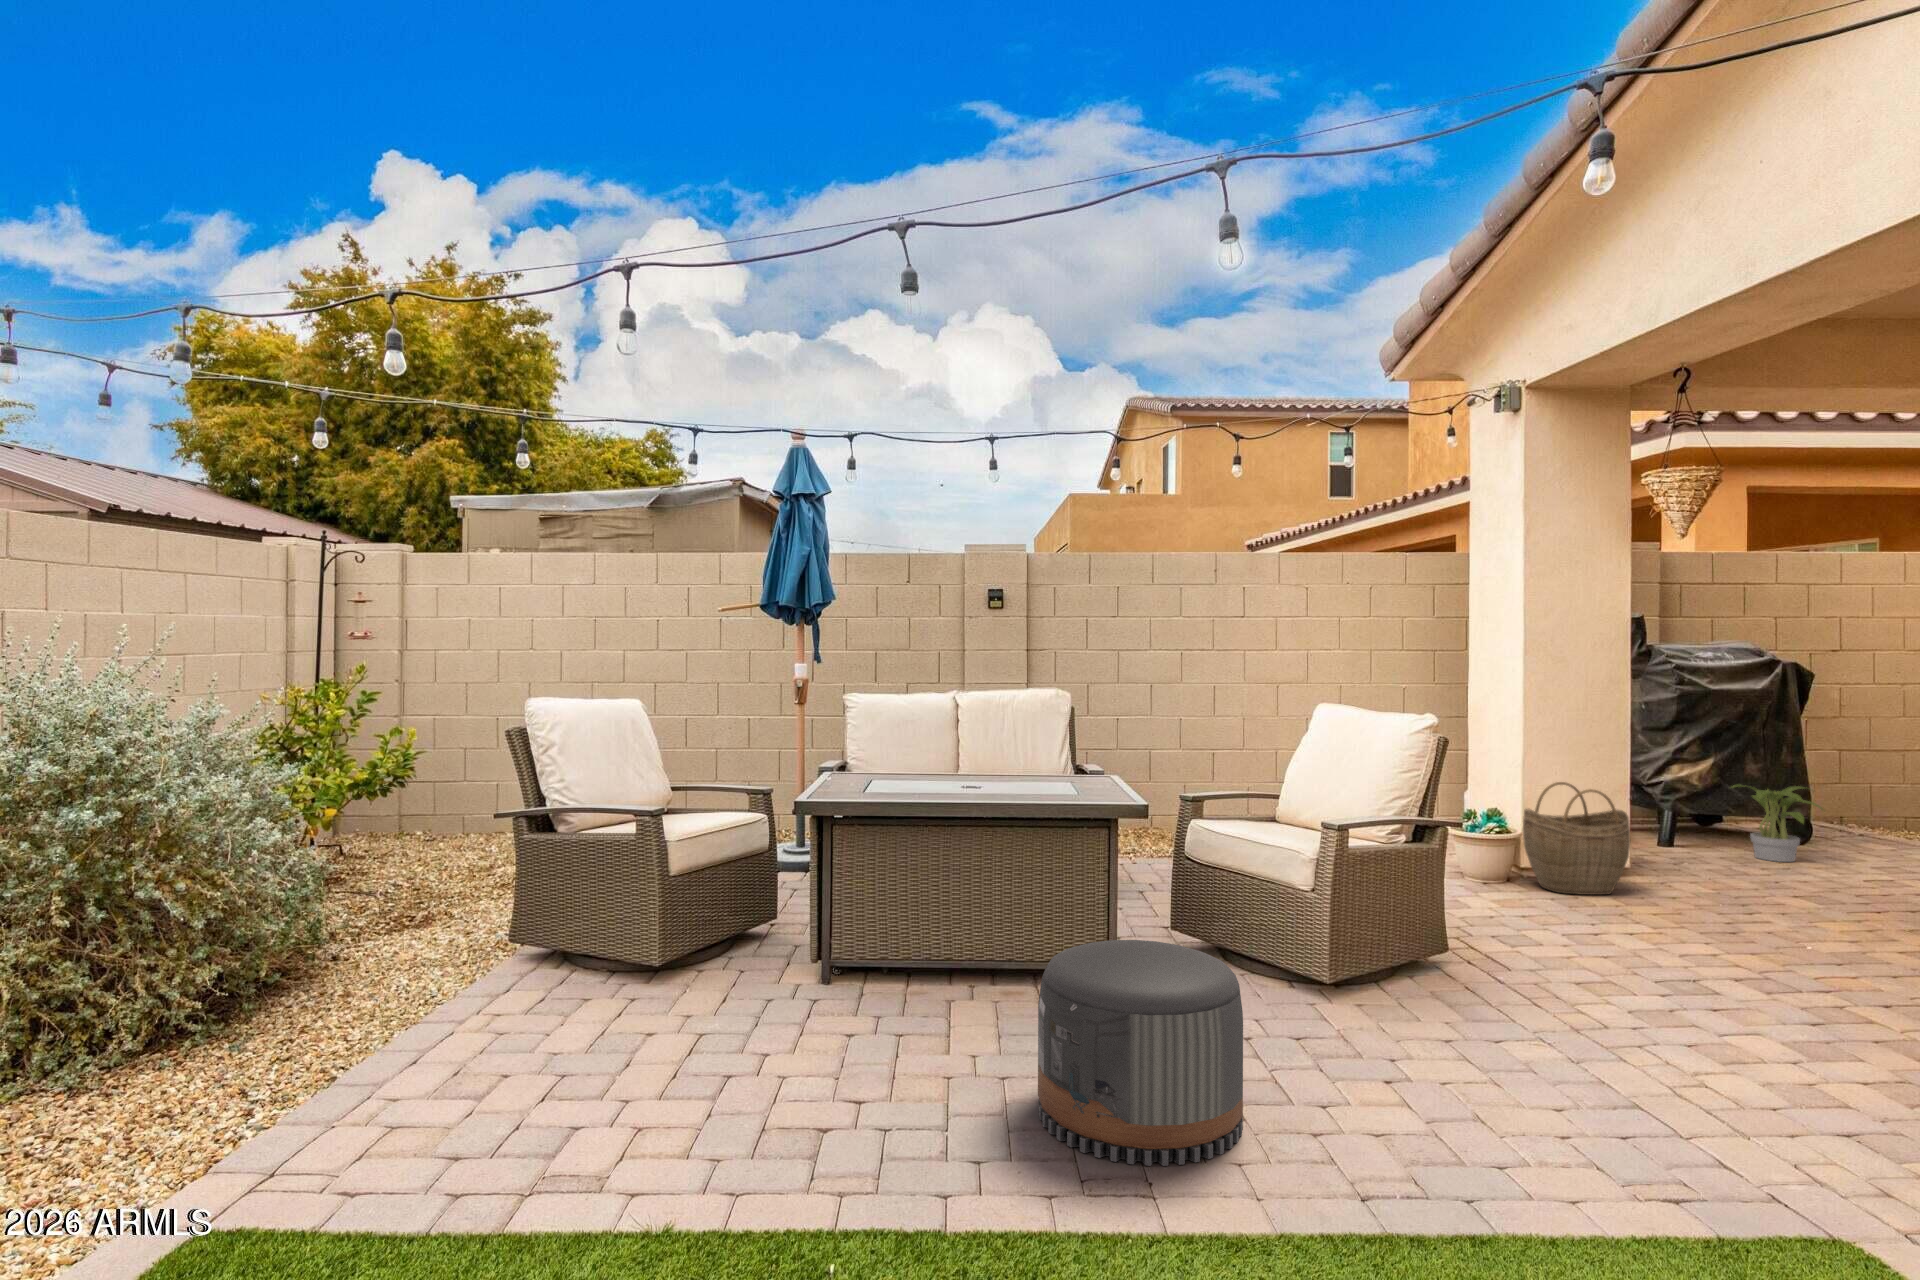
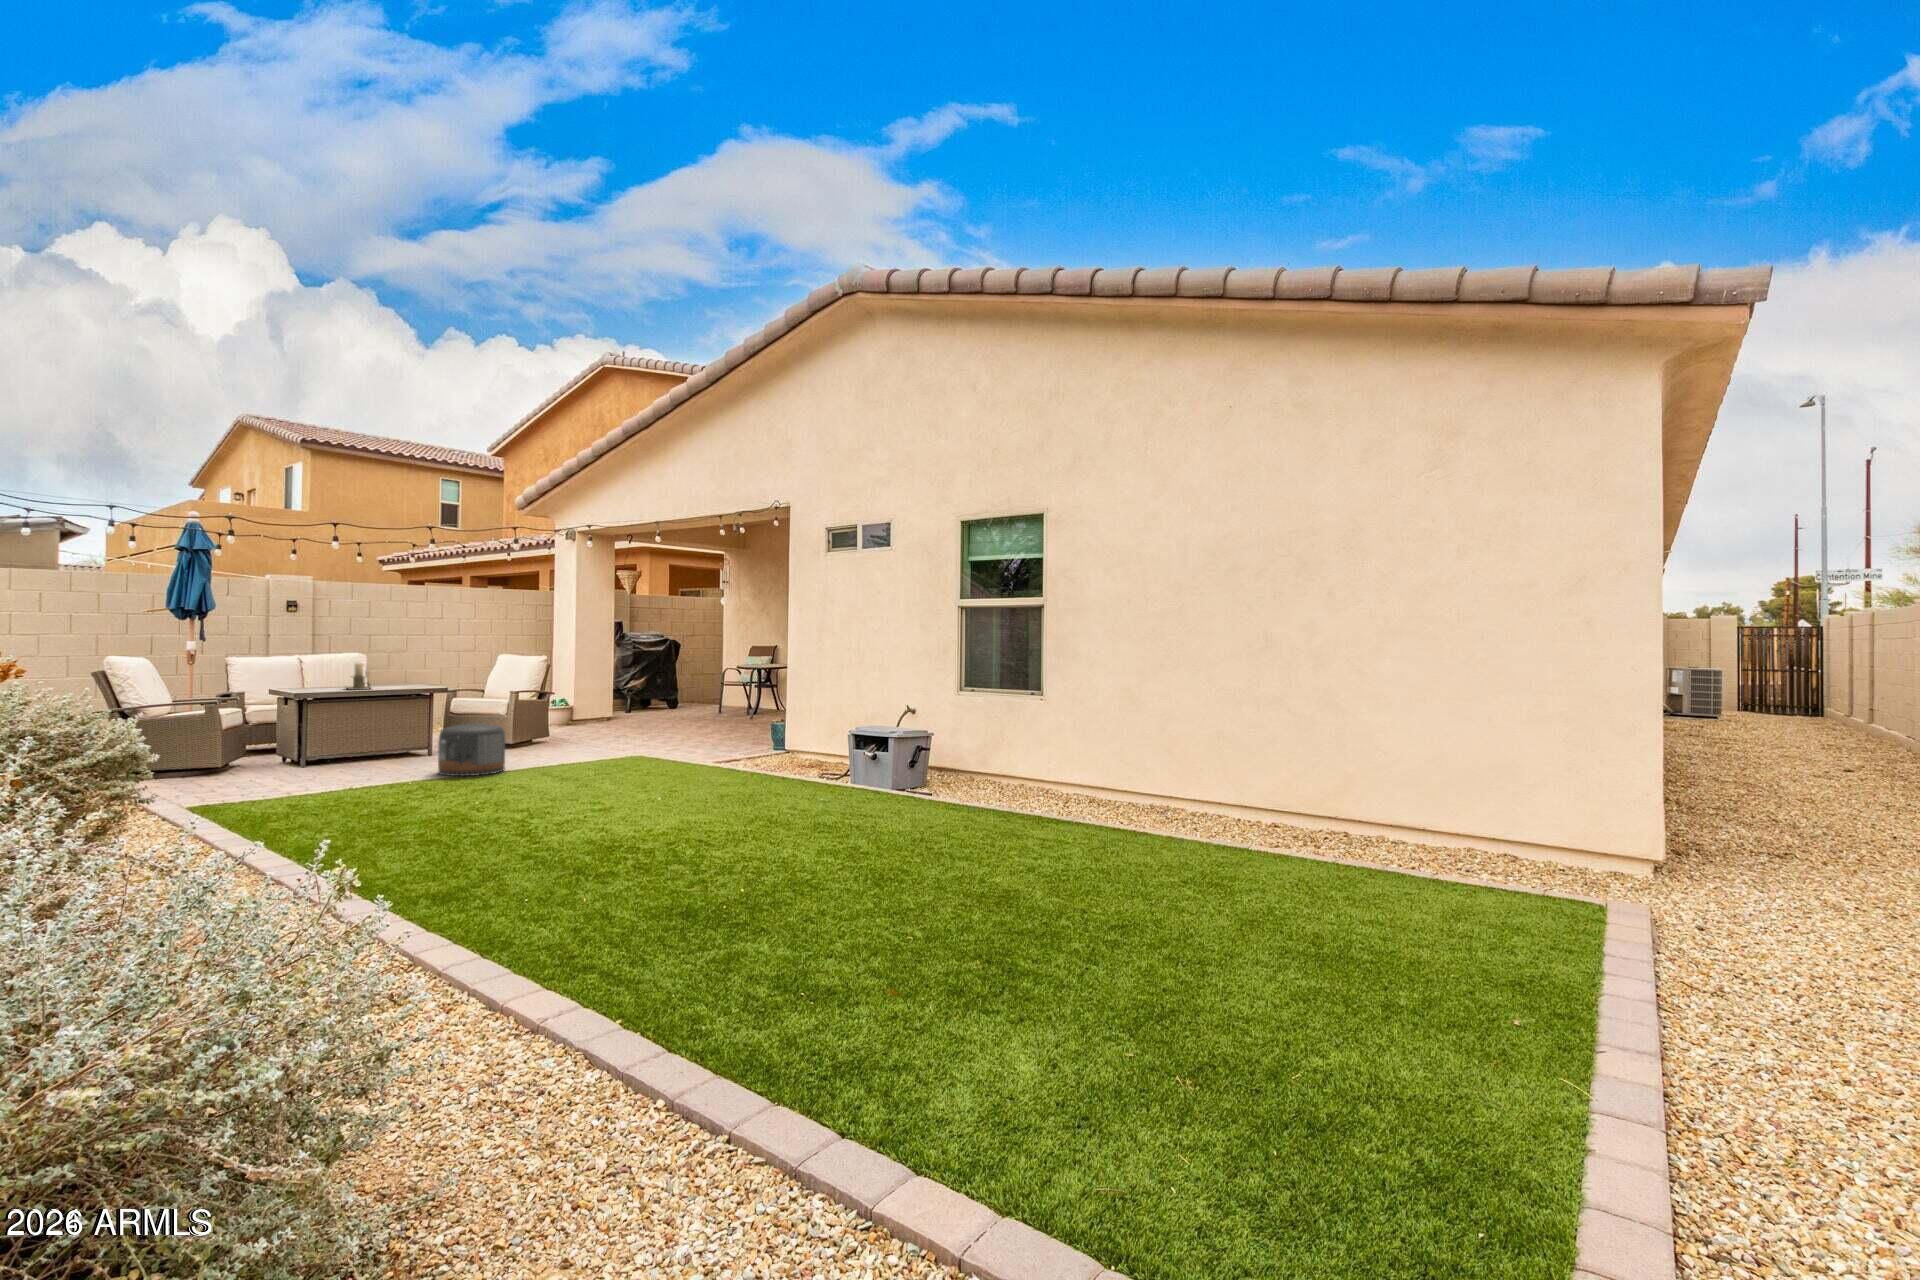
candle holder: none [974,716,1030,779] -> present [346,663,371,690]
woven basket: present [1523,782,1630,895] -> none [573,686,612,727]
potted plant: present [1732,785,1823,862] -> none [649,686,679,715]

